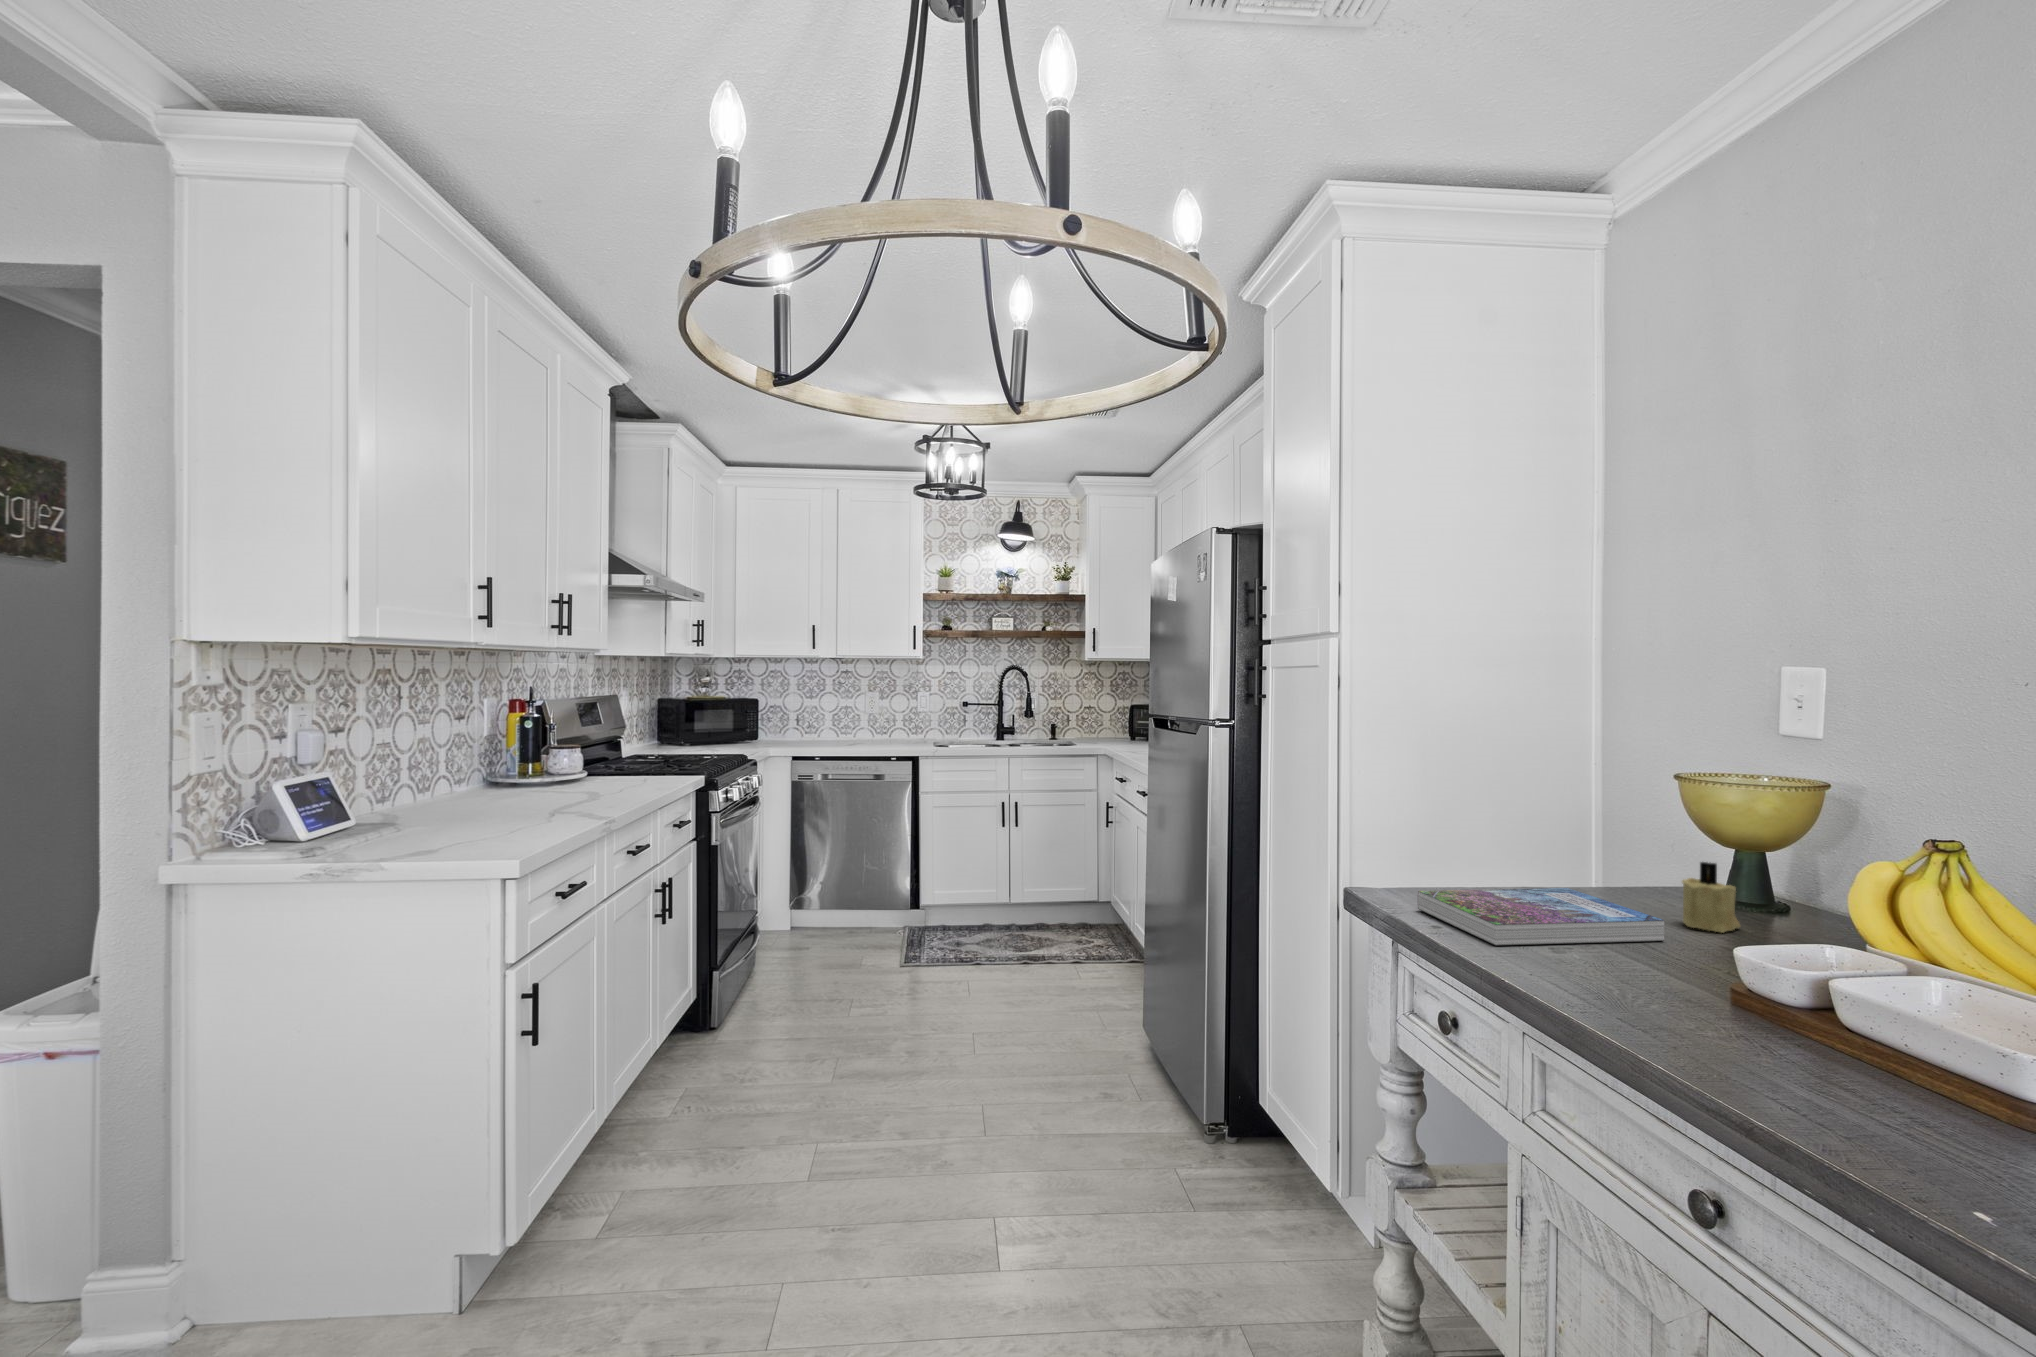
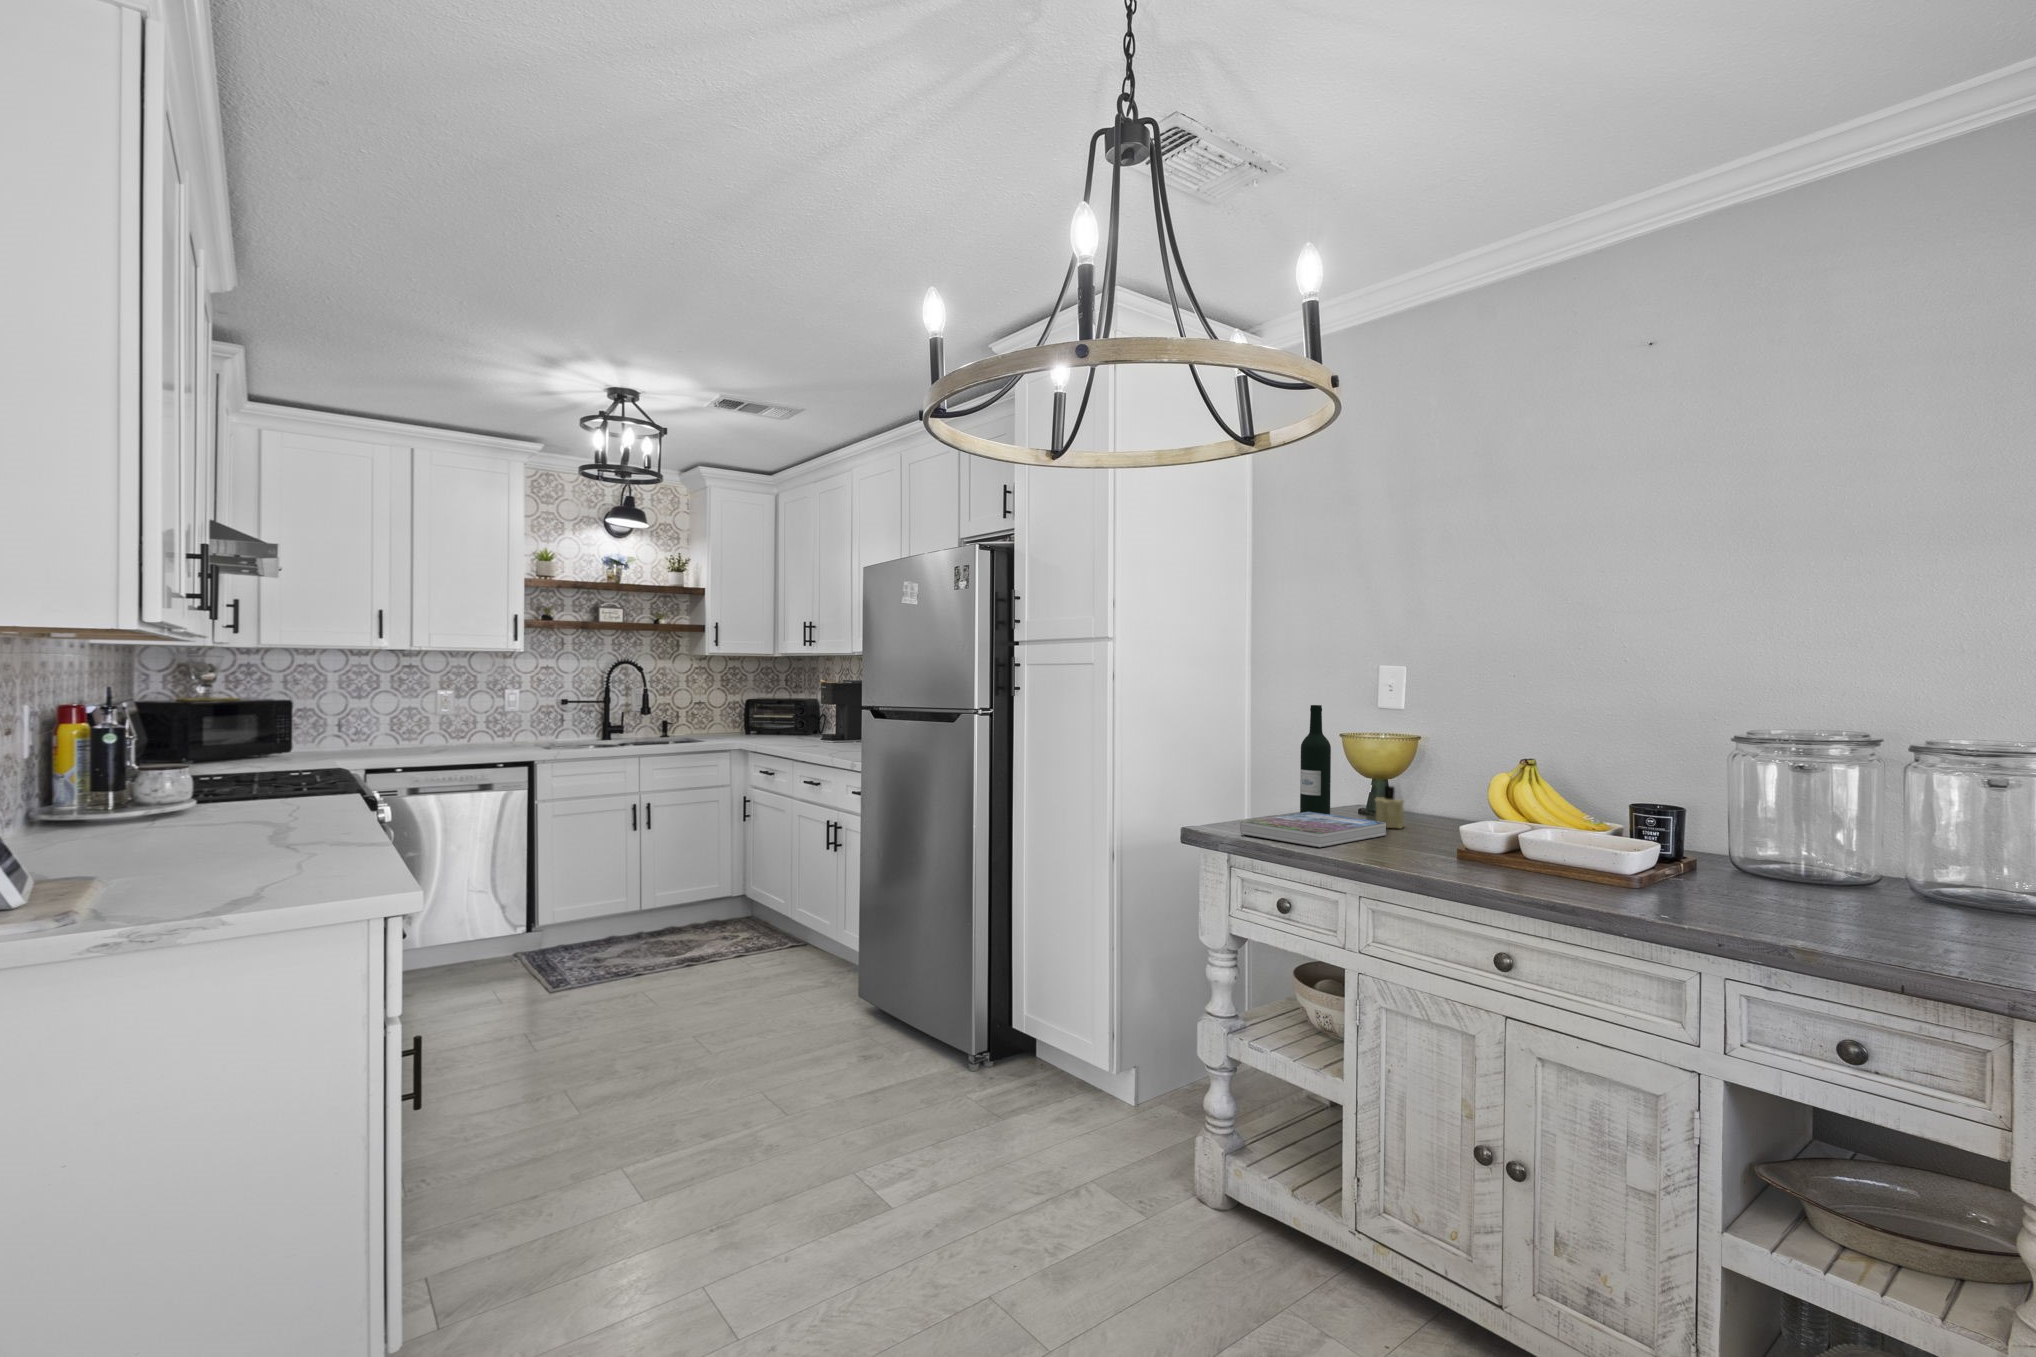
wine bottle: none [1574,729,1625,904] -> present [1300,705,1331,815]

